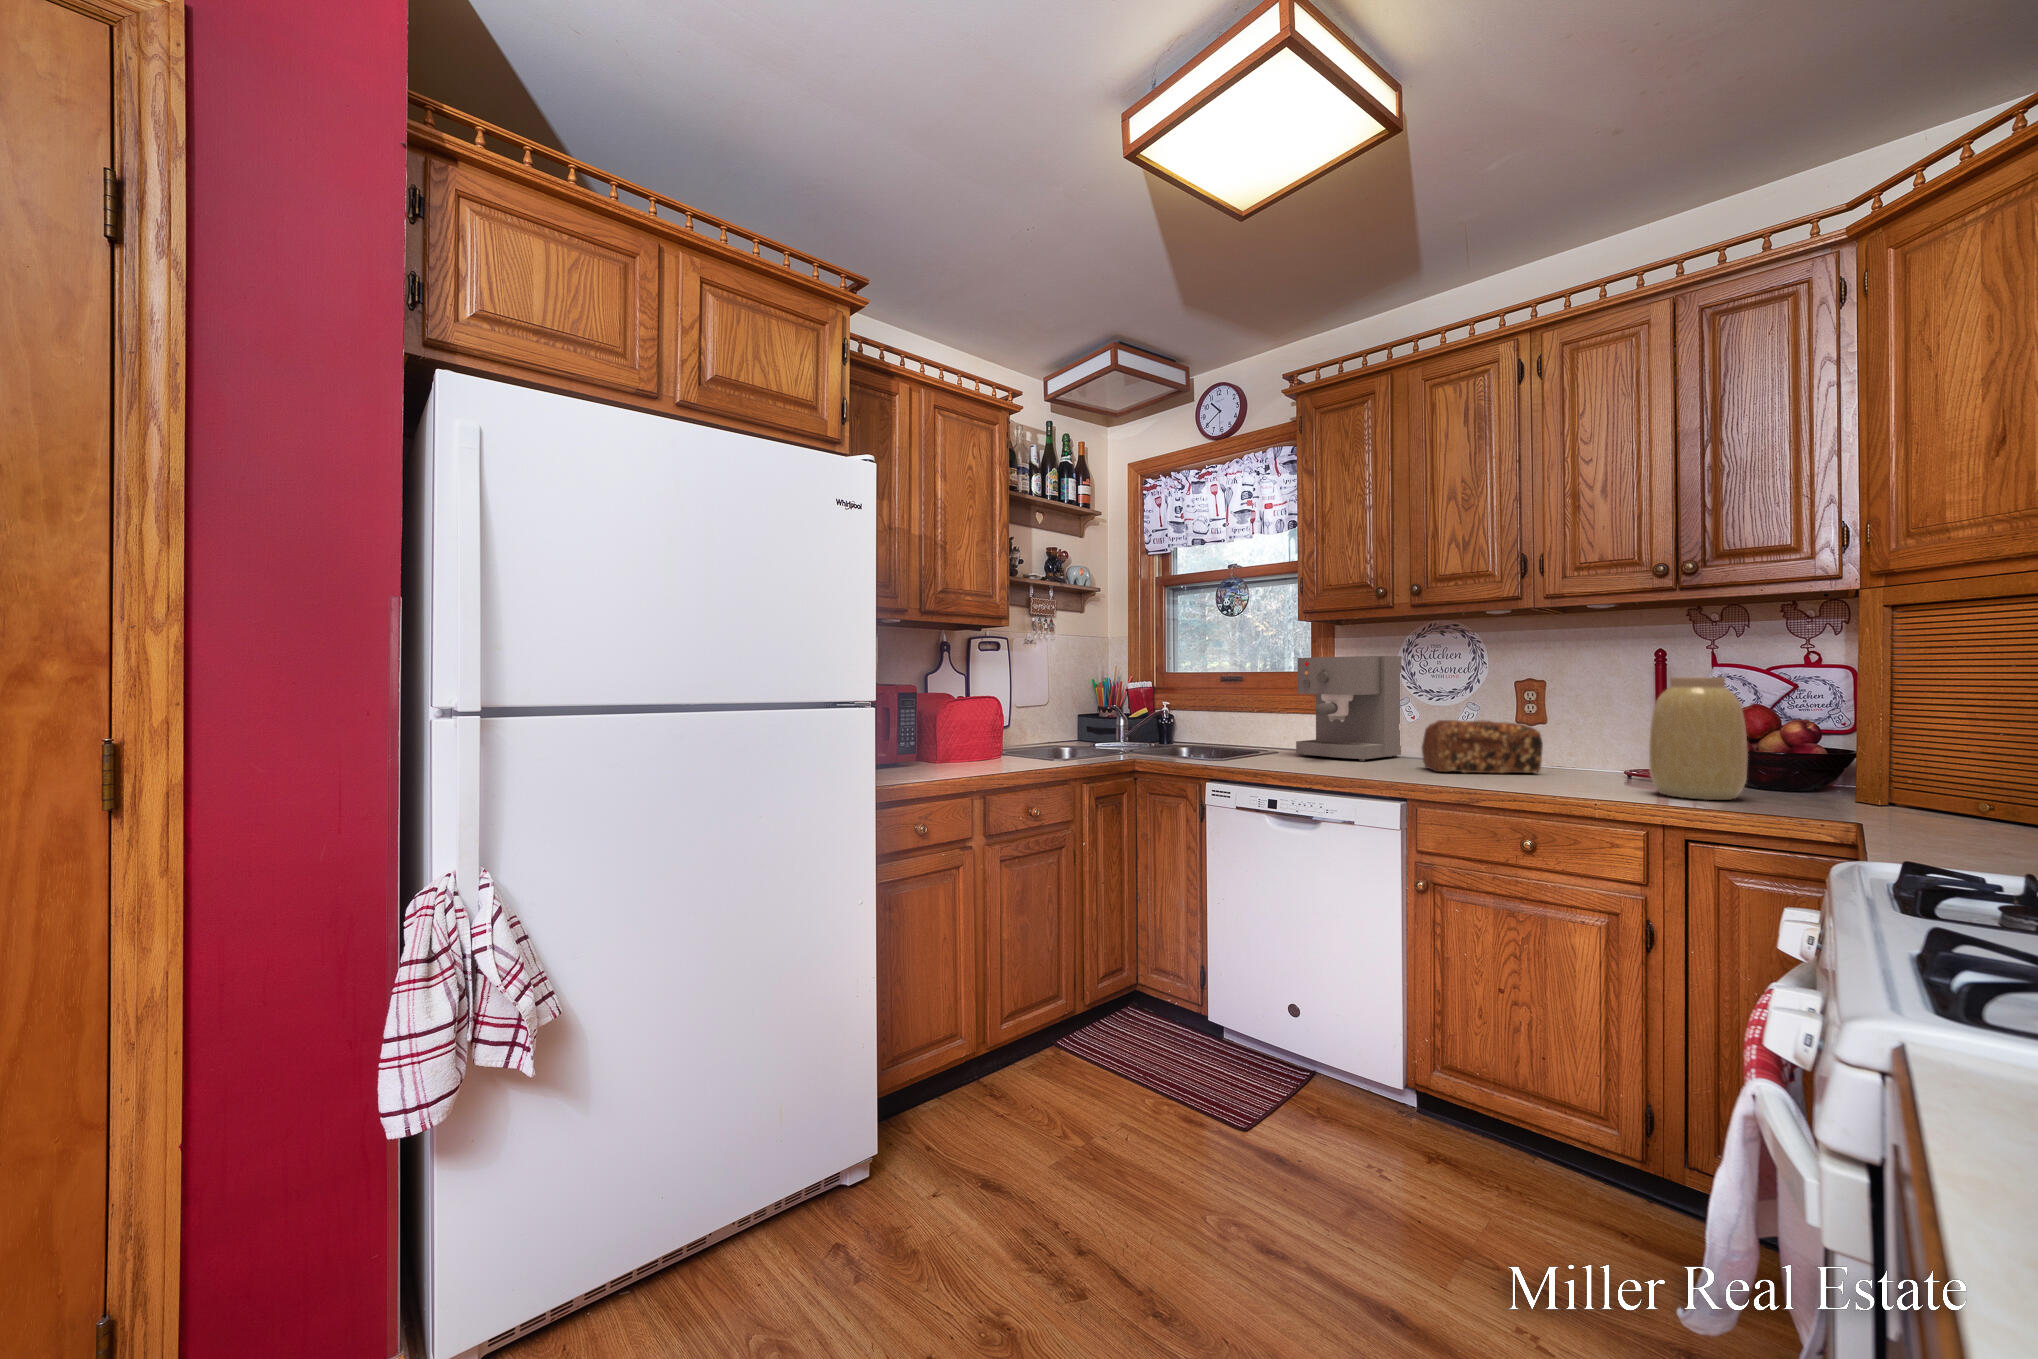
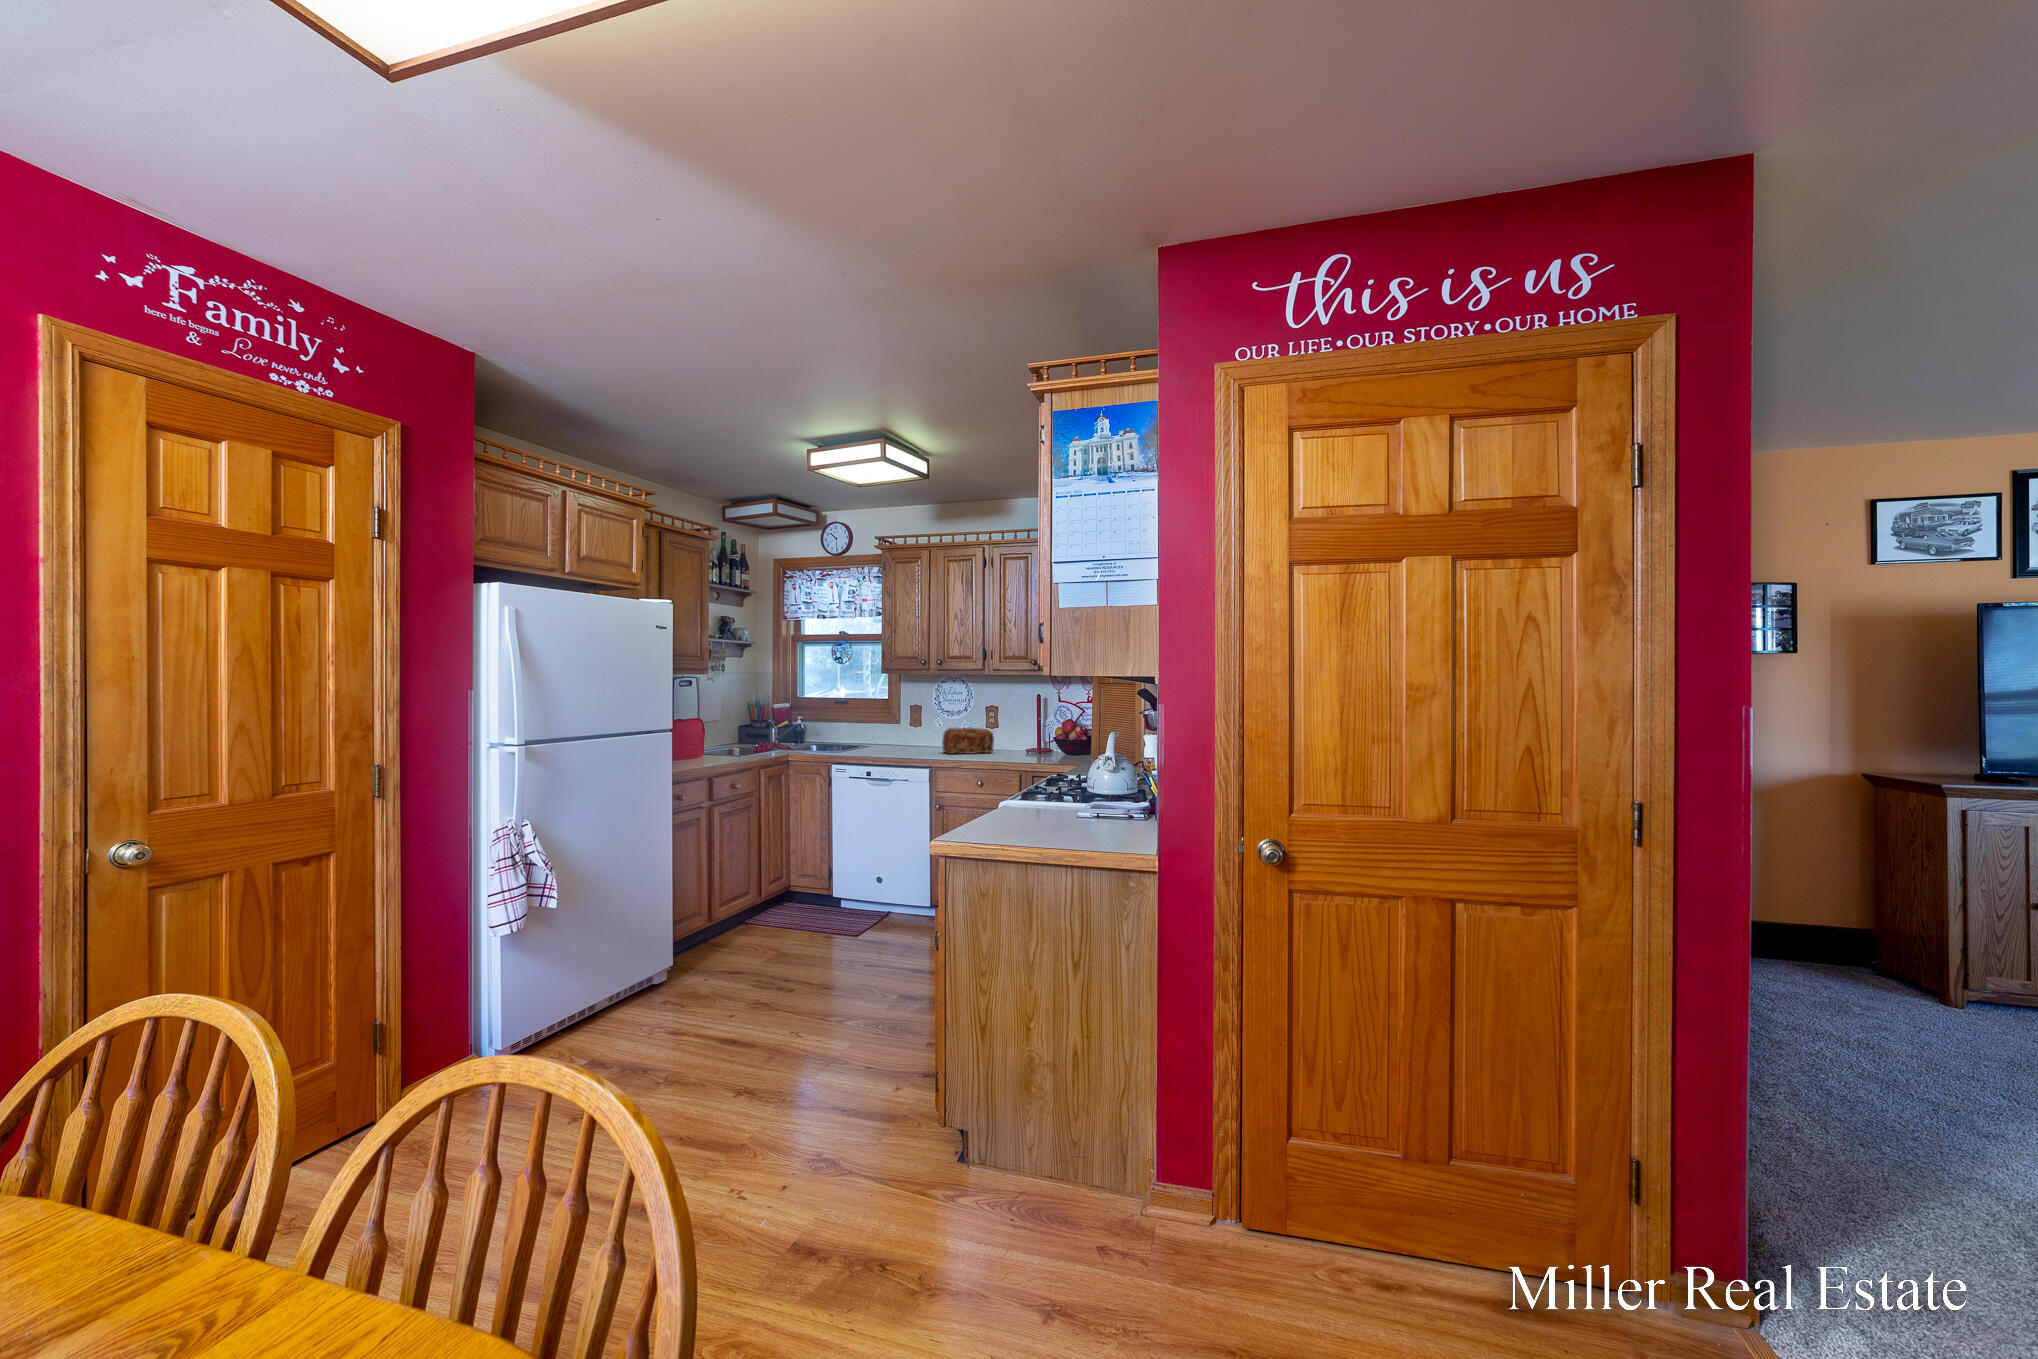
coffee maker: present [1296,656,1401,761] -> none [880,692,935,750]
vase: present [1649,677,1748,800] -> none [1027,709,1058,760]

